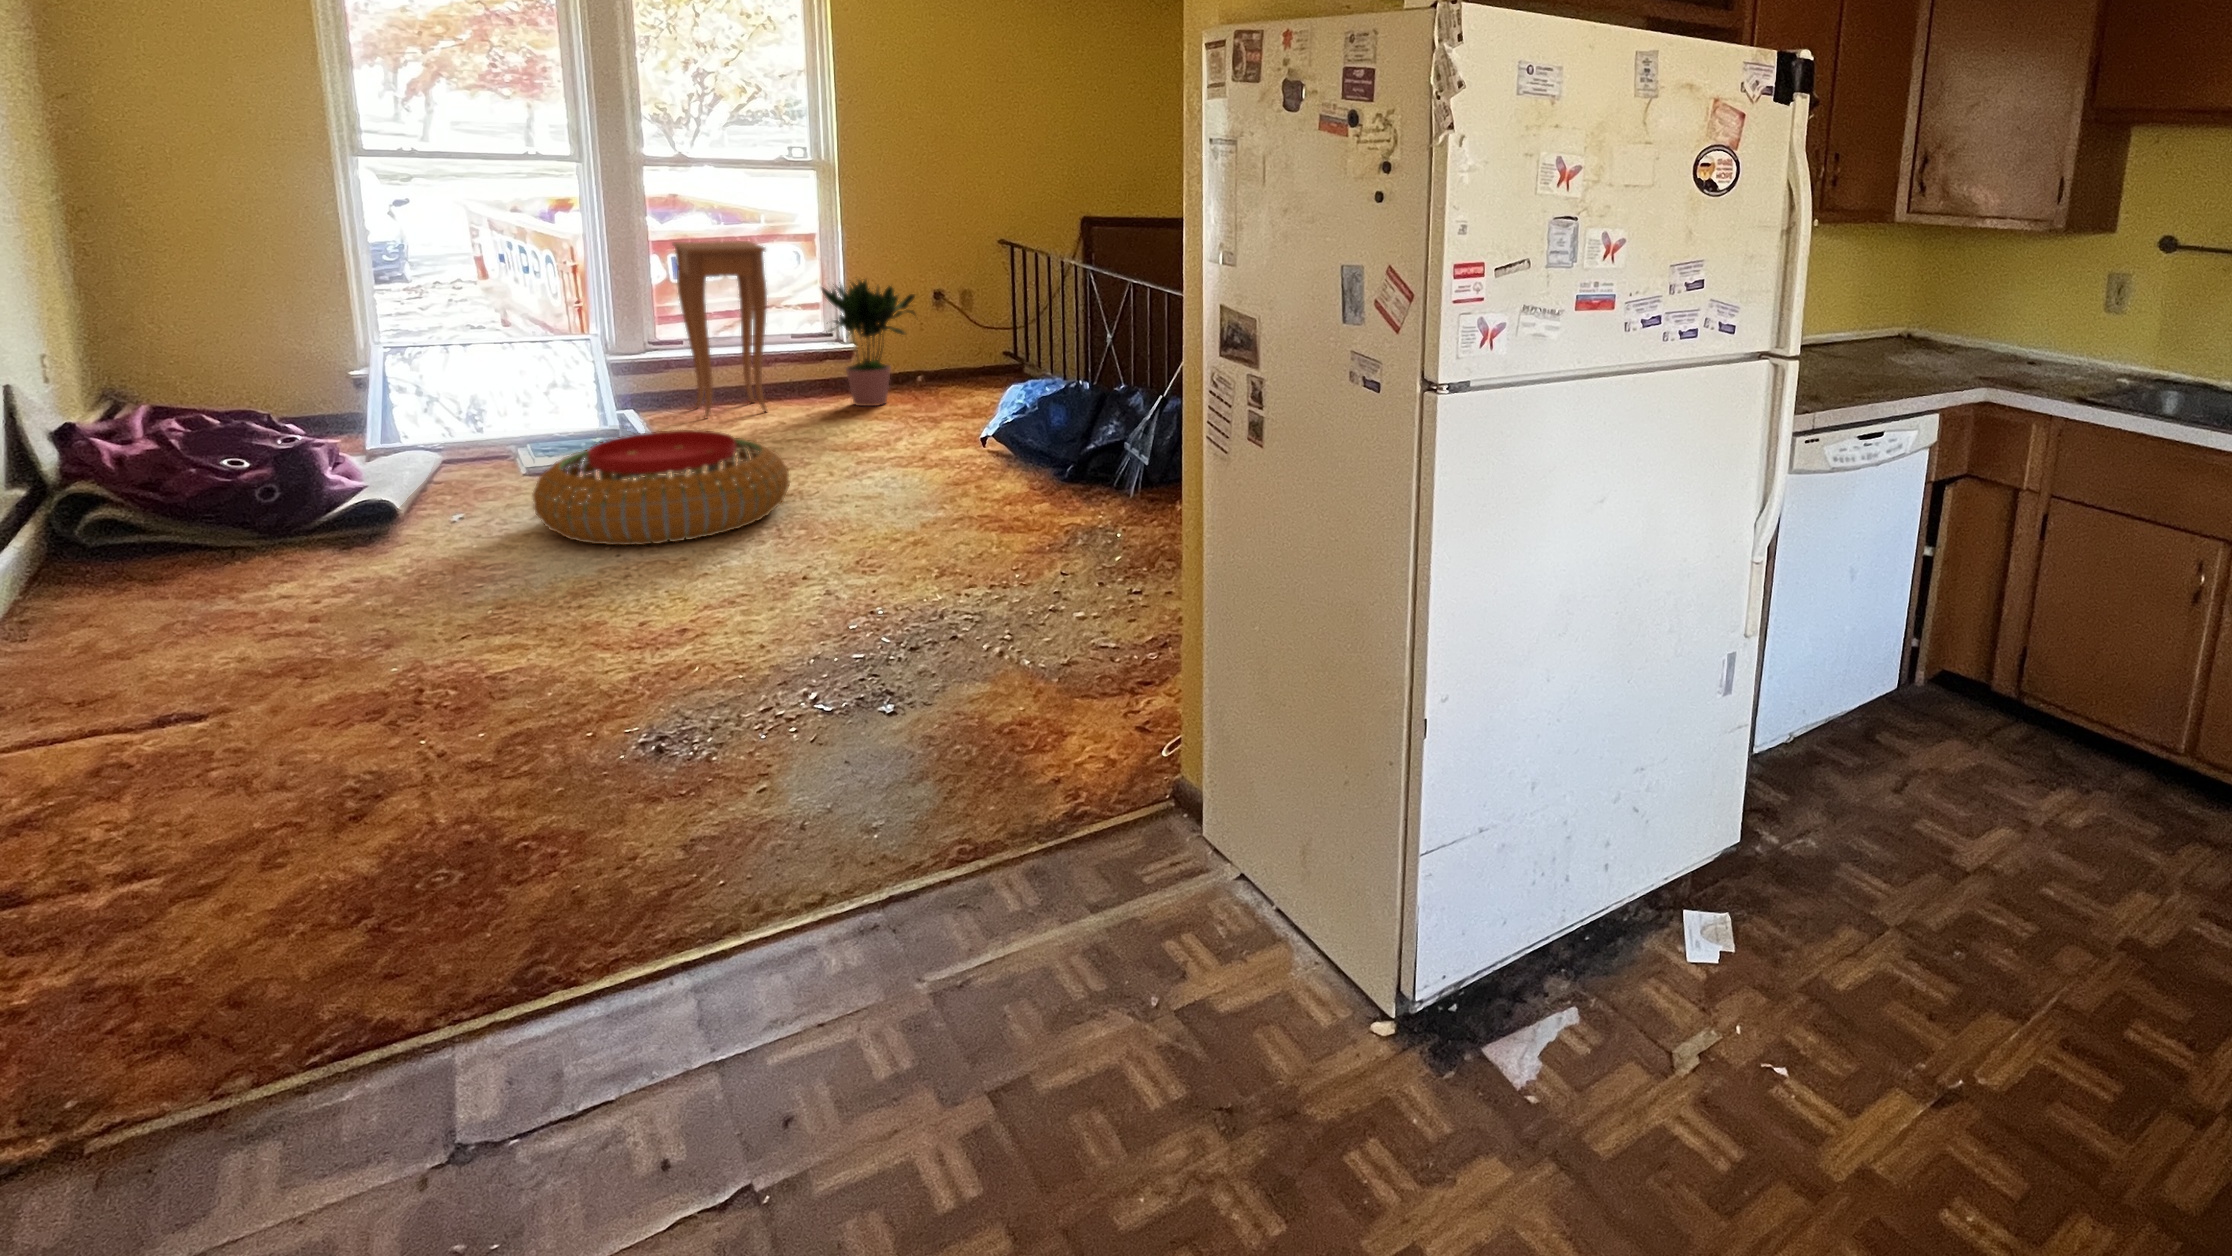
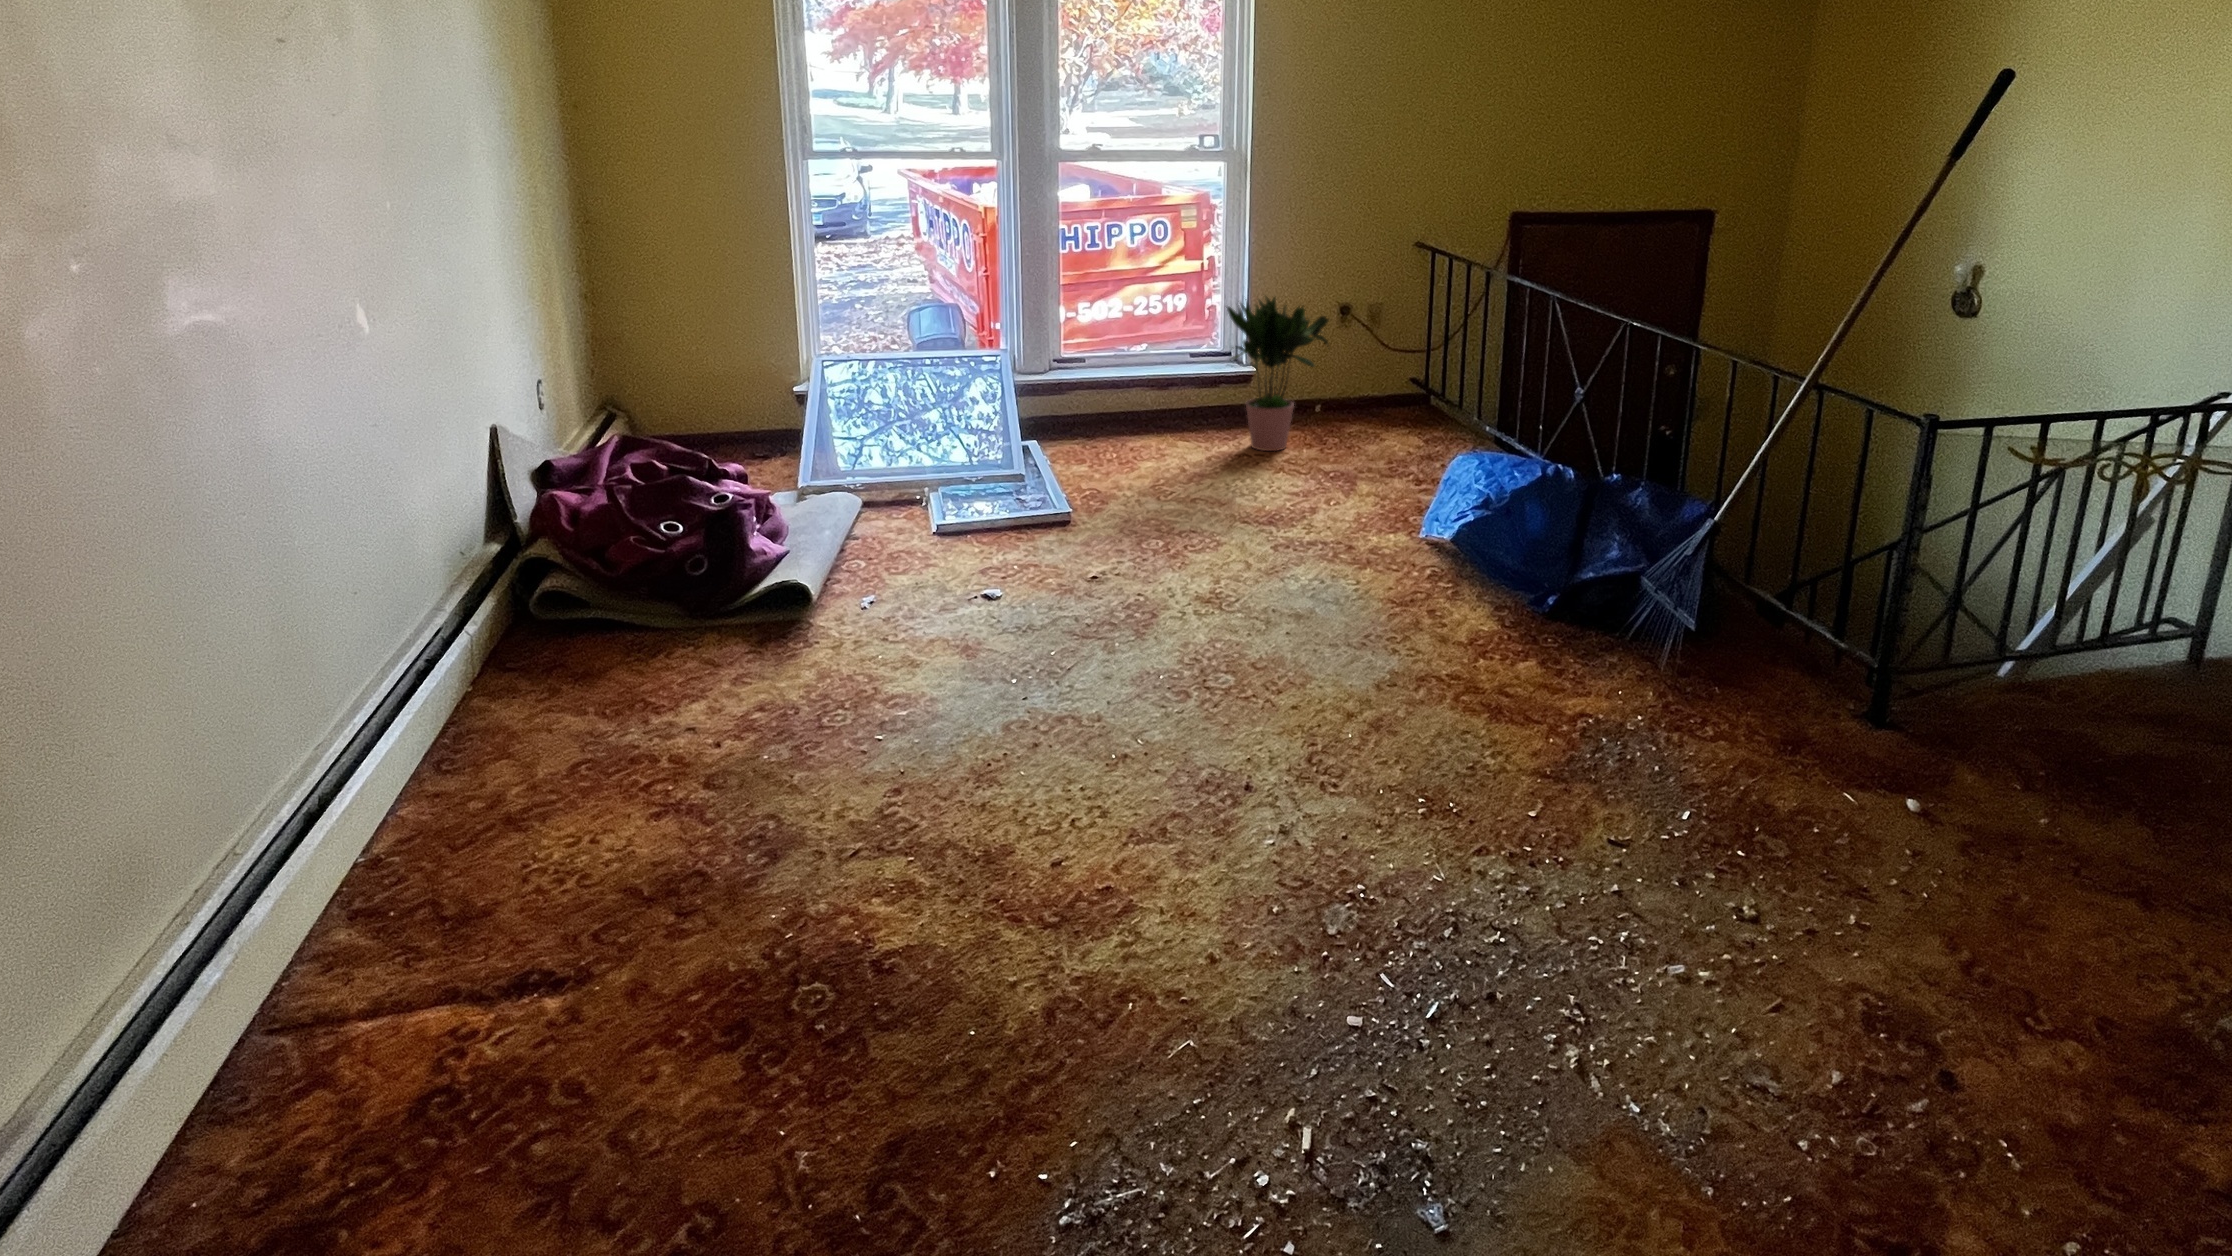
side table: present [673,241,767,418] -> none [1081,249,1175,458]
pouf: present [532,430,790,545] -> none [939,512,1214,683]

